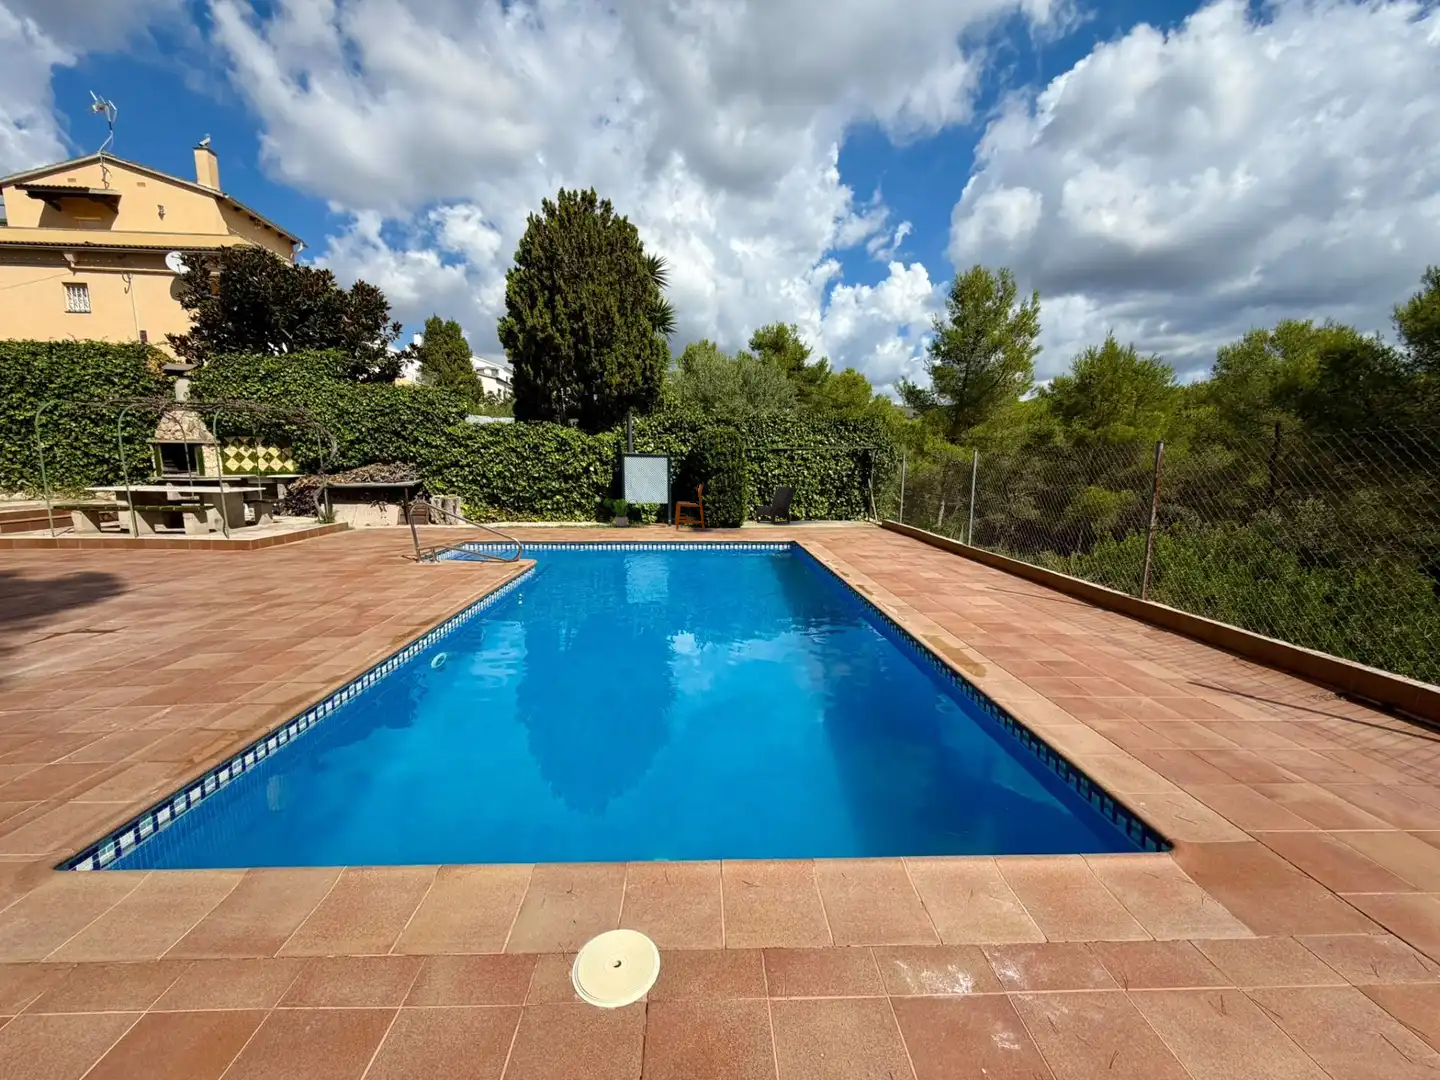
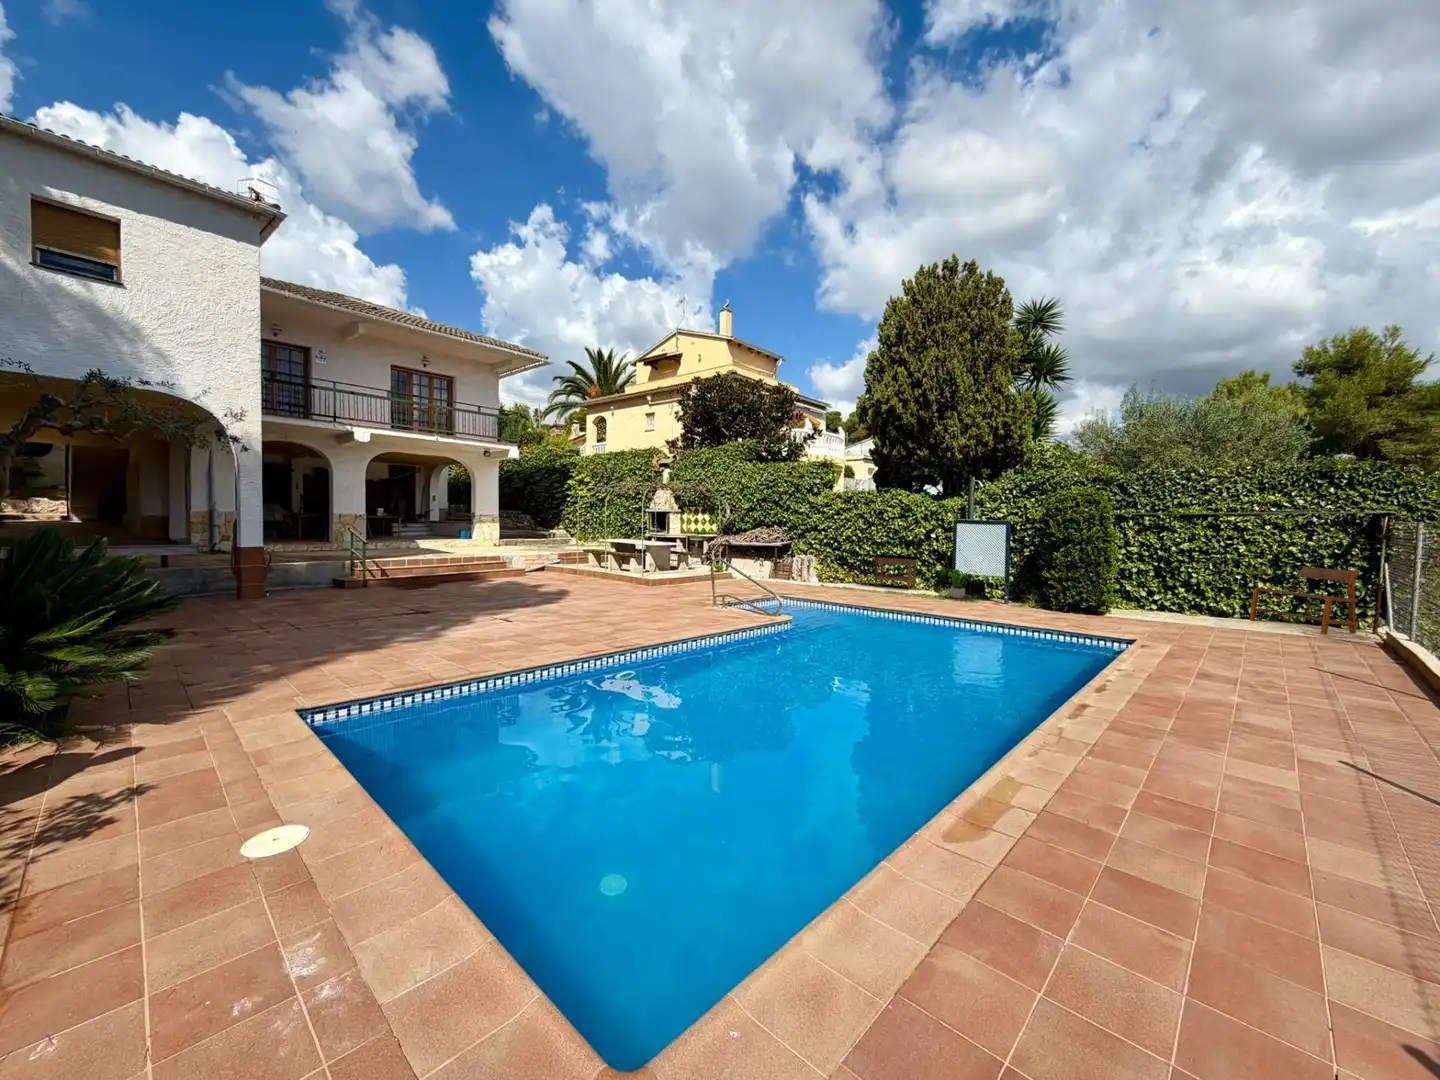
bench: present [675,485,705,530] -> present [1249,566,1358,634]
lounge chair: present [756,487,795,524] -> none [1147,566,1219,618]
side table: none [530,491,579,523] -> present [871,555,921,589]

